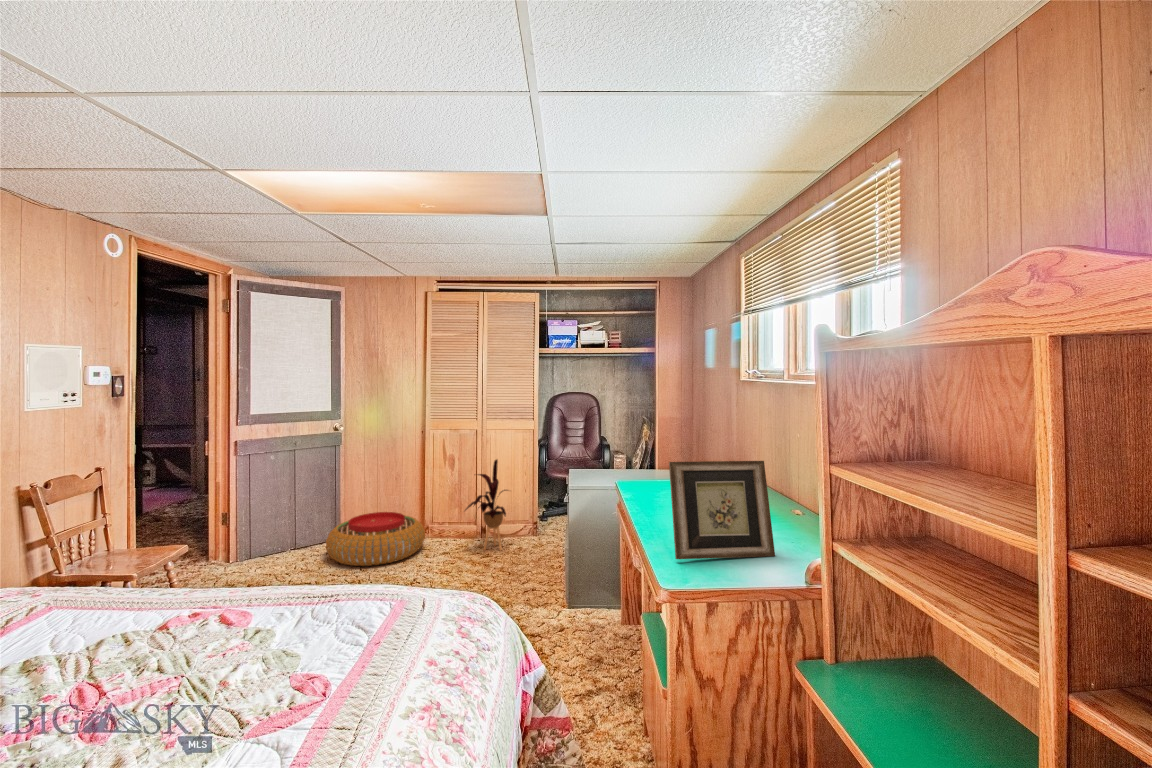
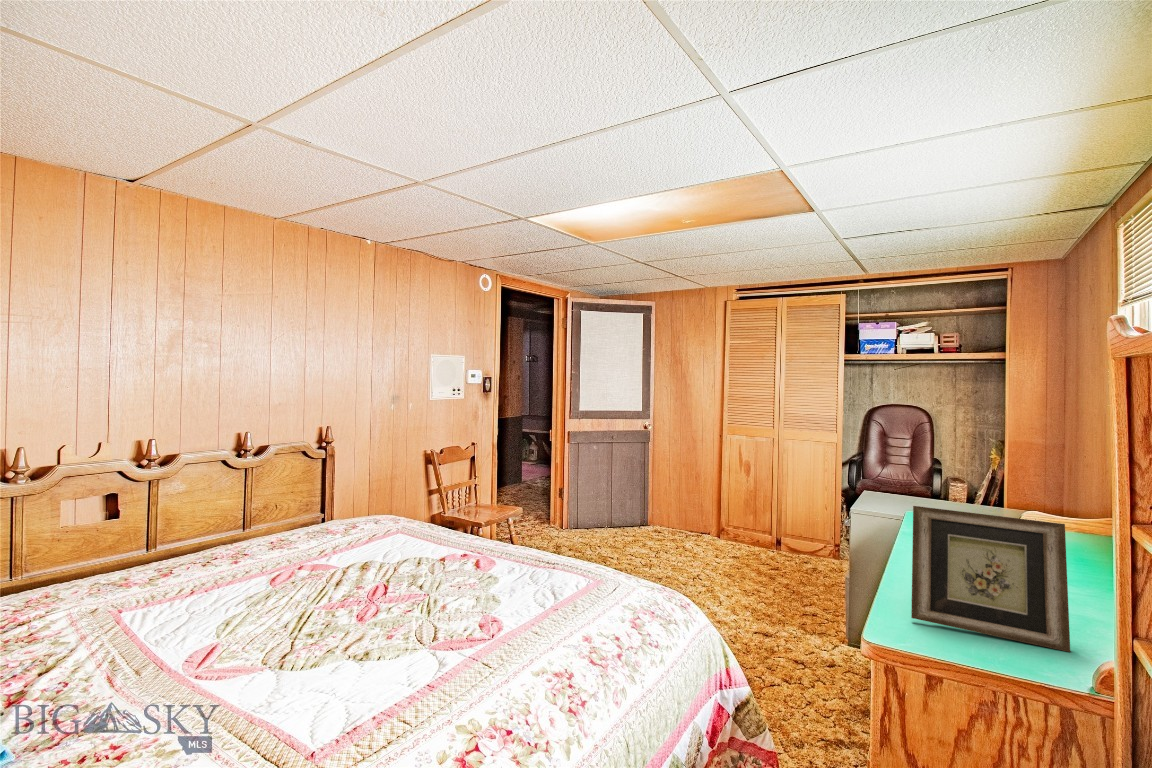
house plant: present [465,460,508,550] -> none [750,472,804,568]
pouf: present [326,512,425,566] -> none [630,507,716,555]

